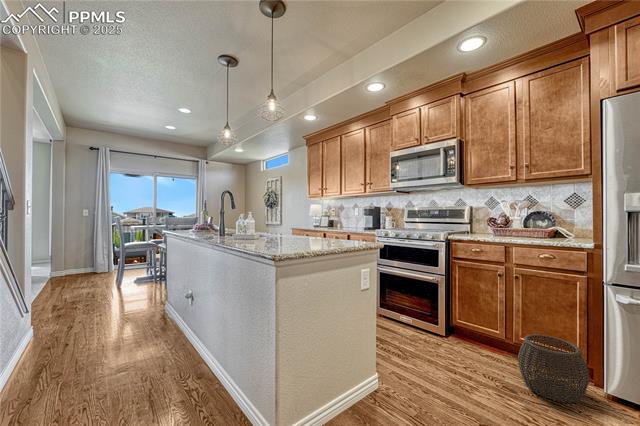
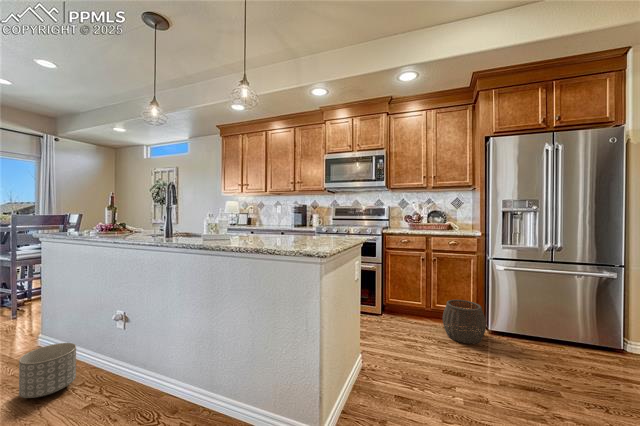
planter: none [128,310,162,345] -> present [19,343,76,398]

